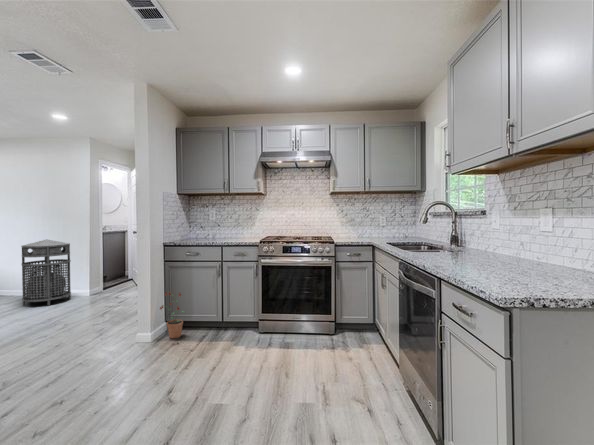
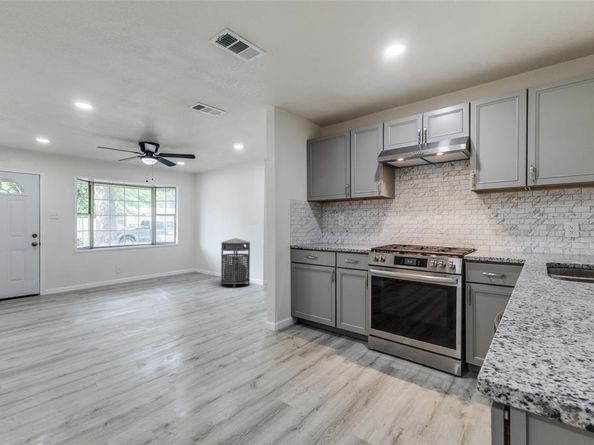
potted plant: present [160,291,184,338] -> none [282,289,304,333]

